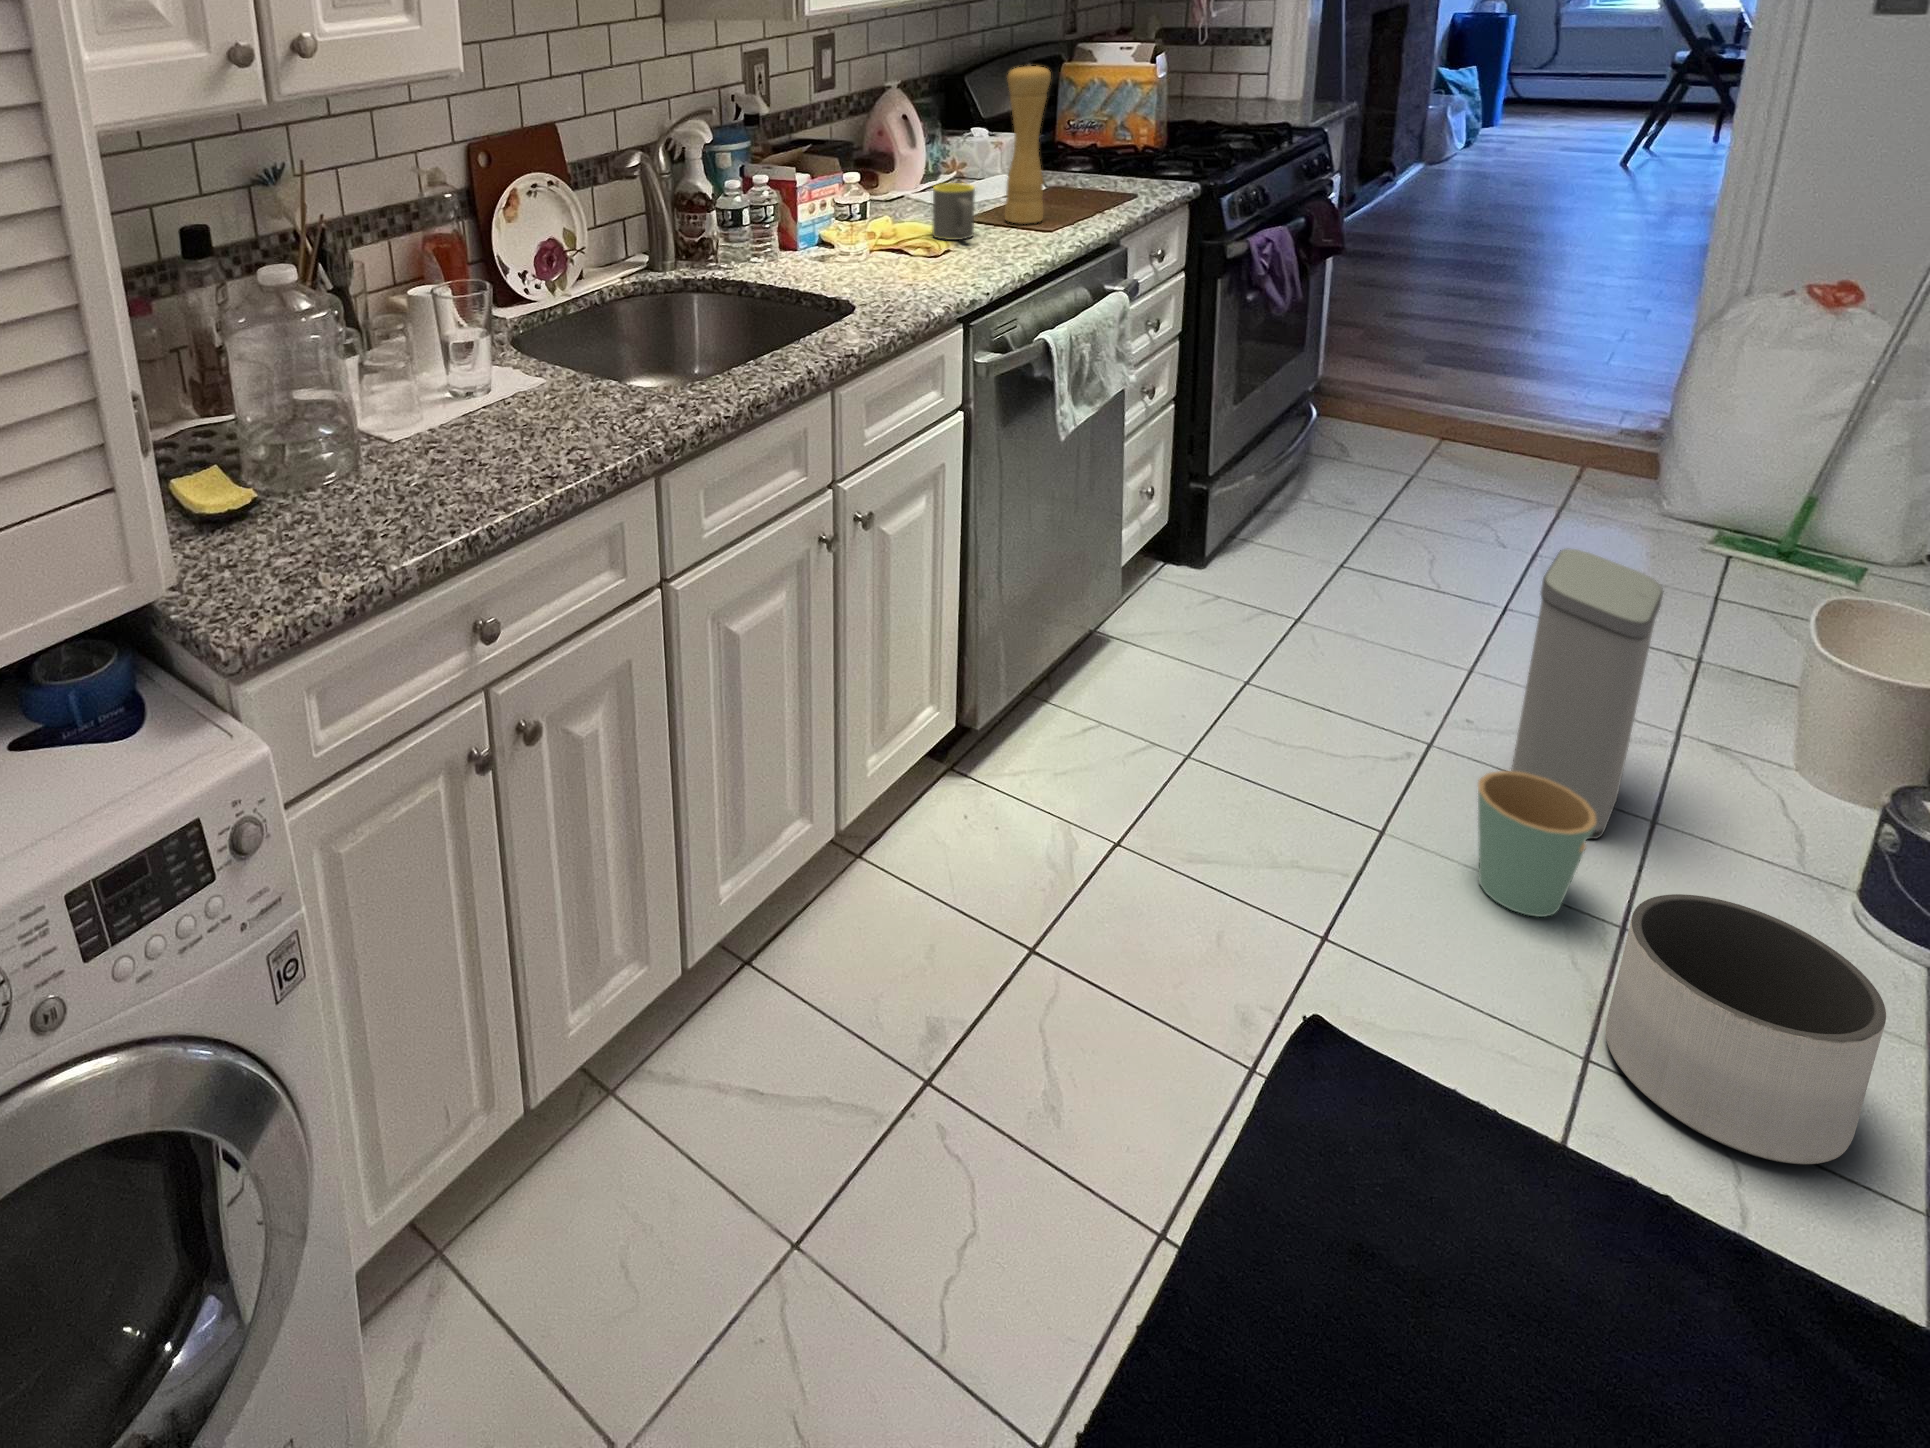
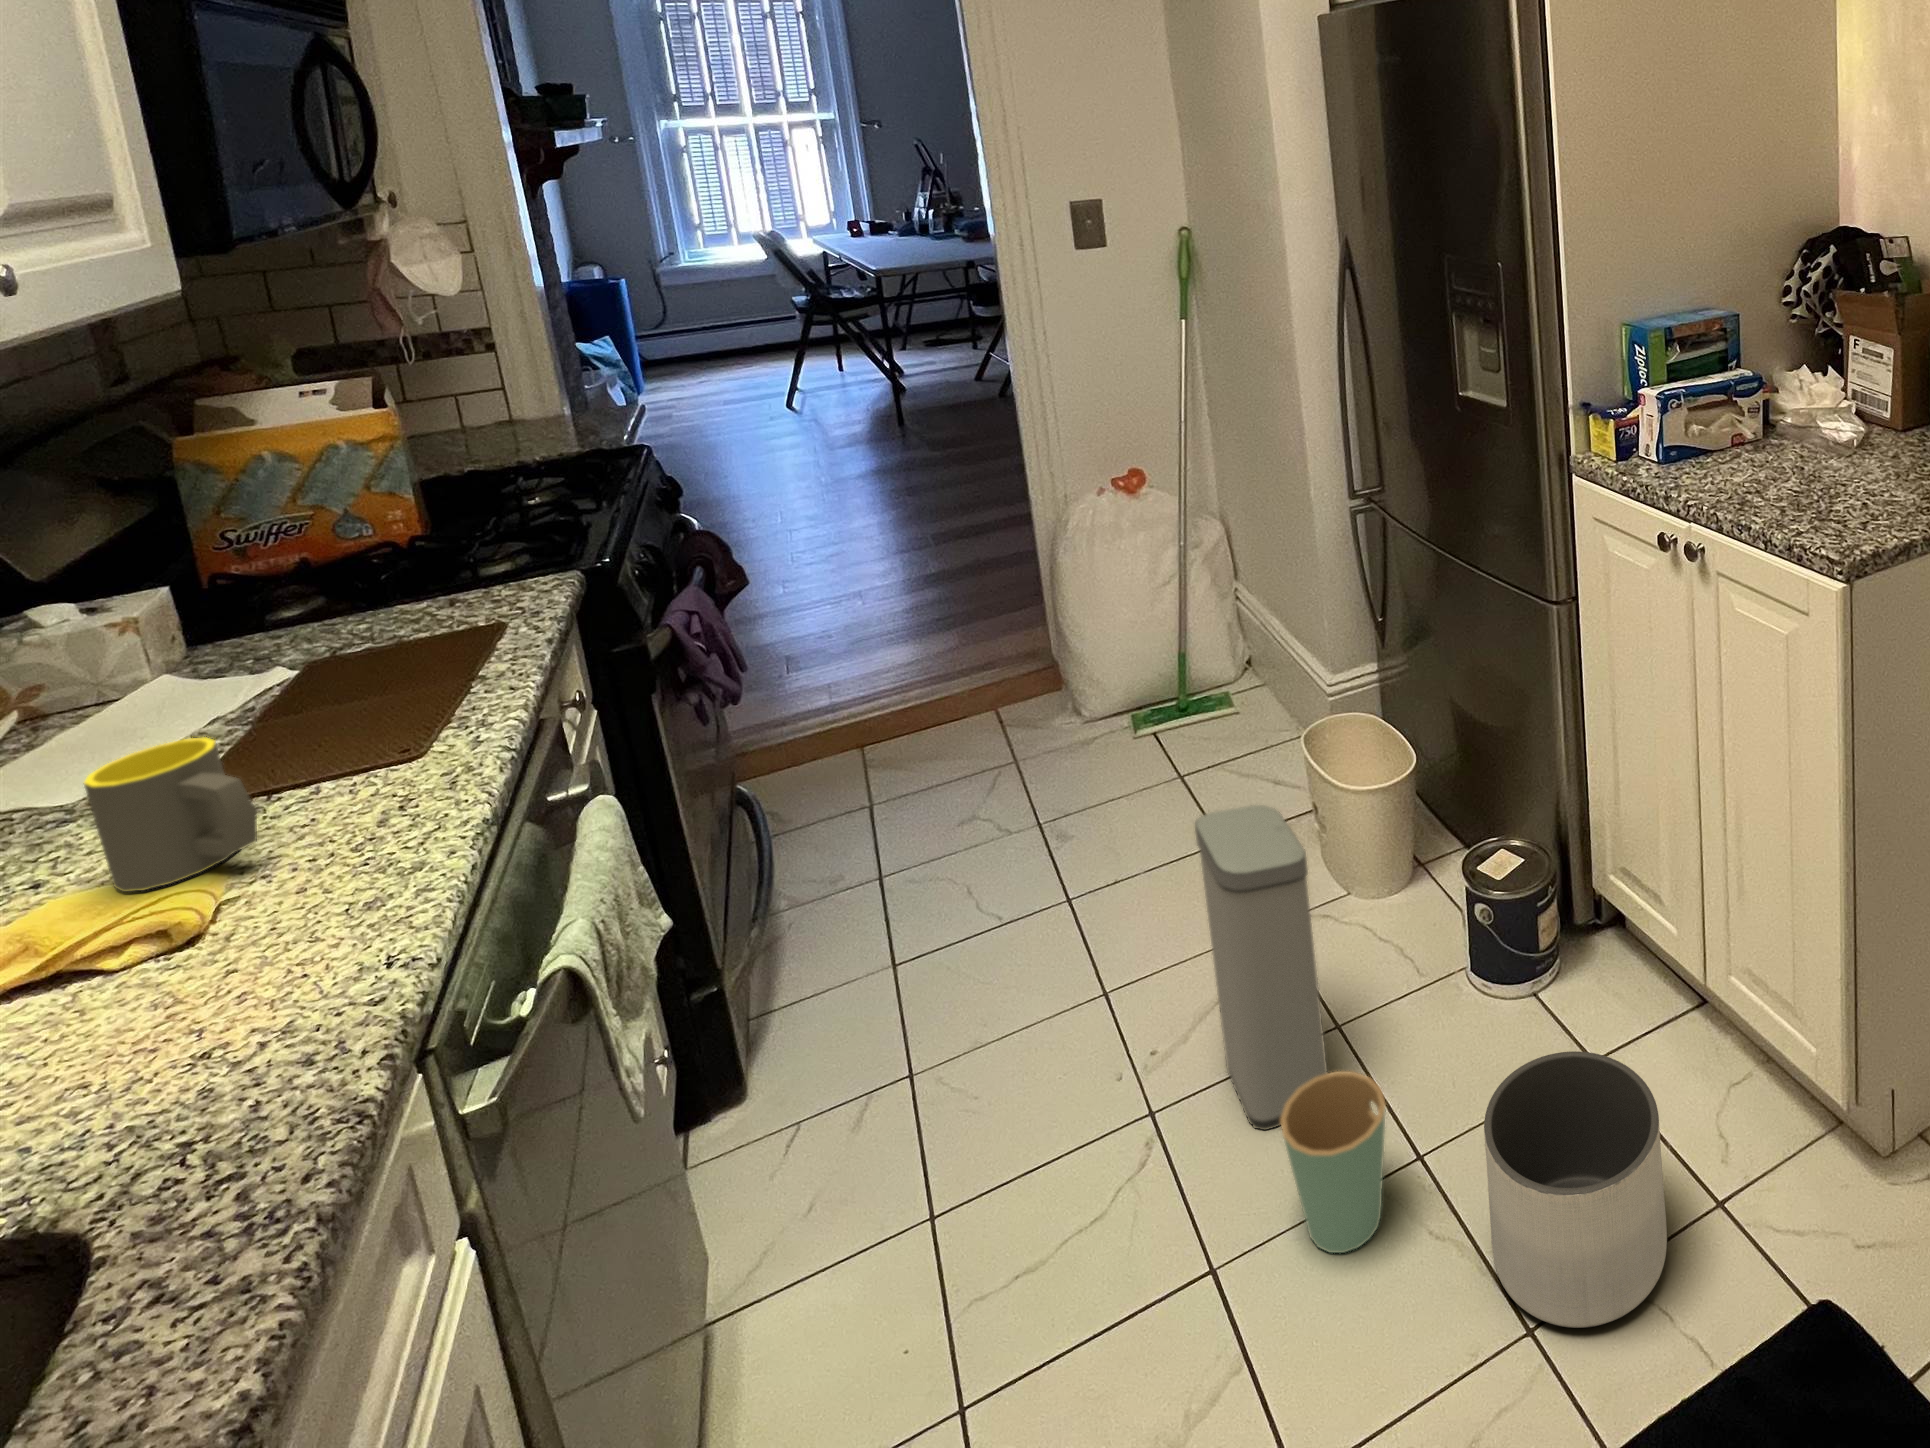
pepper mill: present [1004,64,1051,224] -> none [201,454,379,772]

